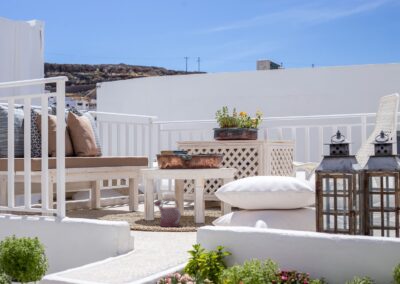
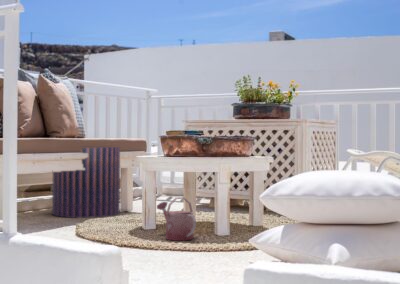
pouf: none [79,163,129,215] -> present [52,147,120,218]

